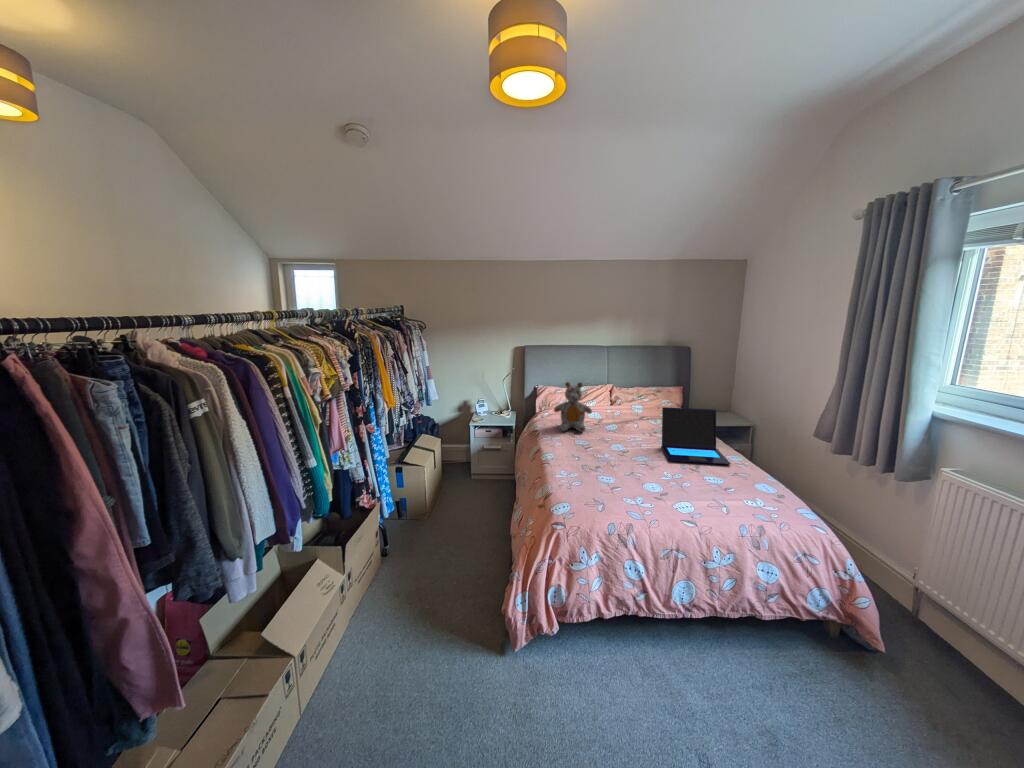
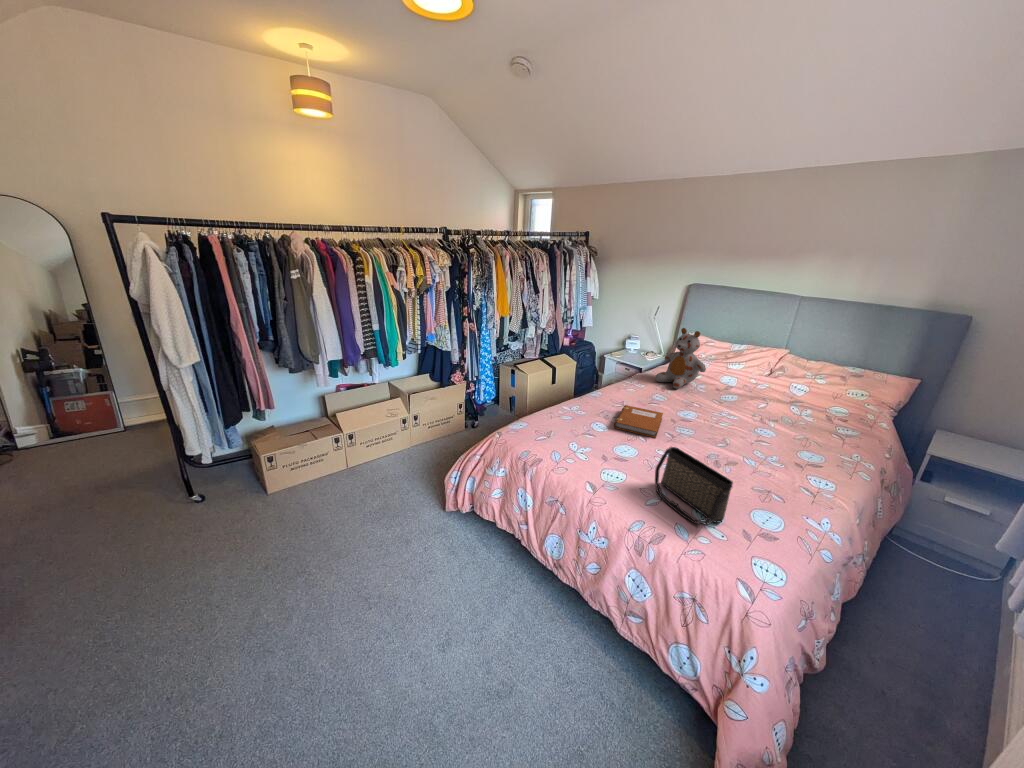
laptop: present [661,407,731,465] -> none [706,382,845,481]
notebook: none [594,451,647,475] -> present [614,405,663,438]
handbag: none [708,465,776,509] -> present [655,447,733,524]

